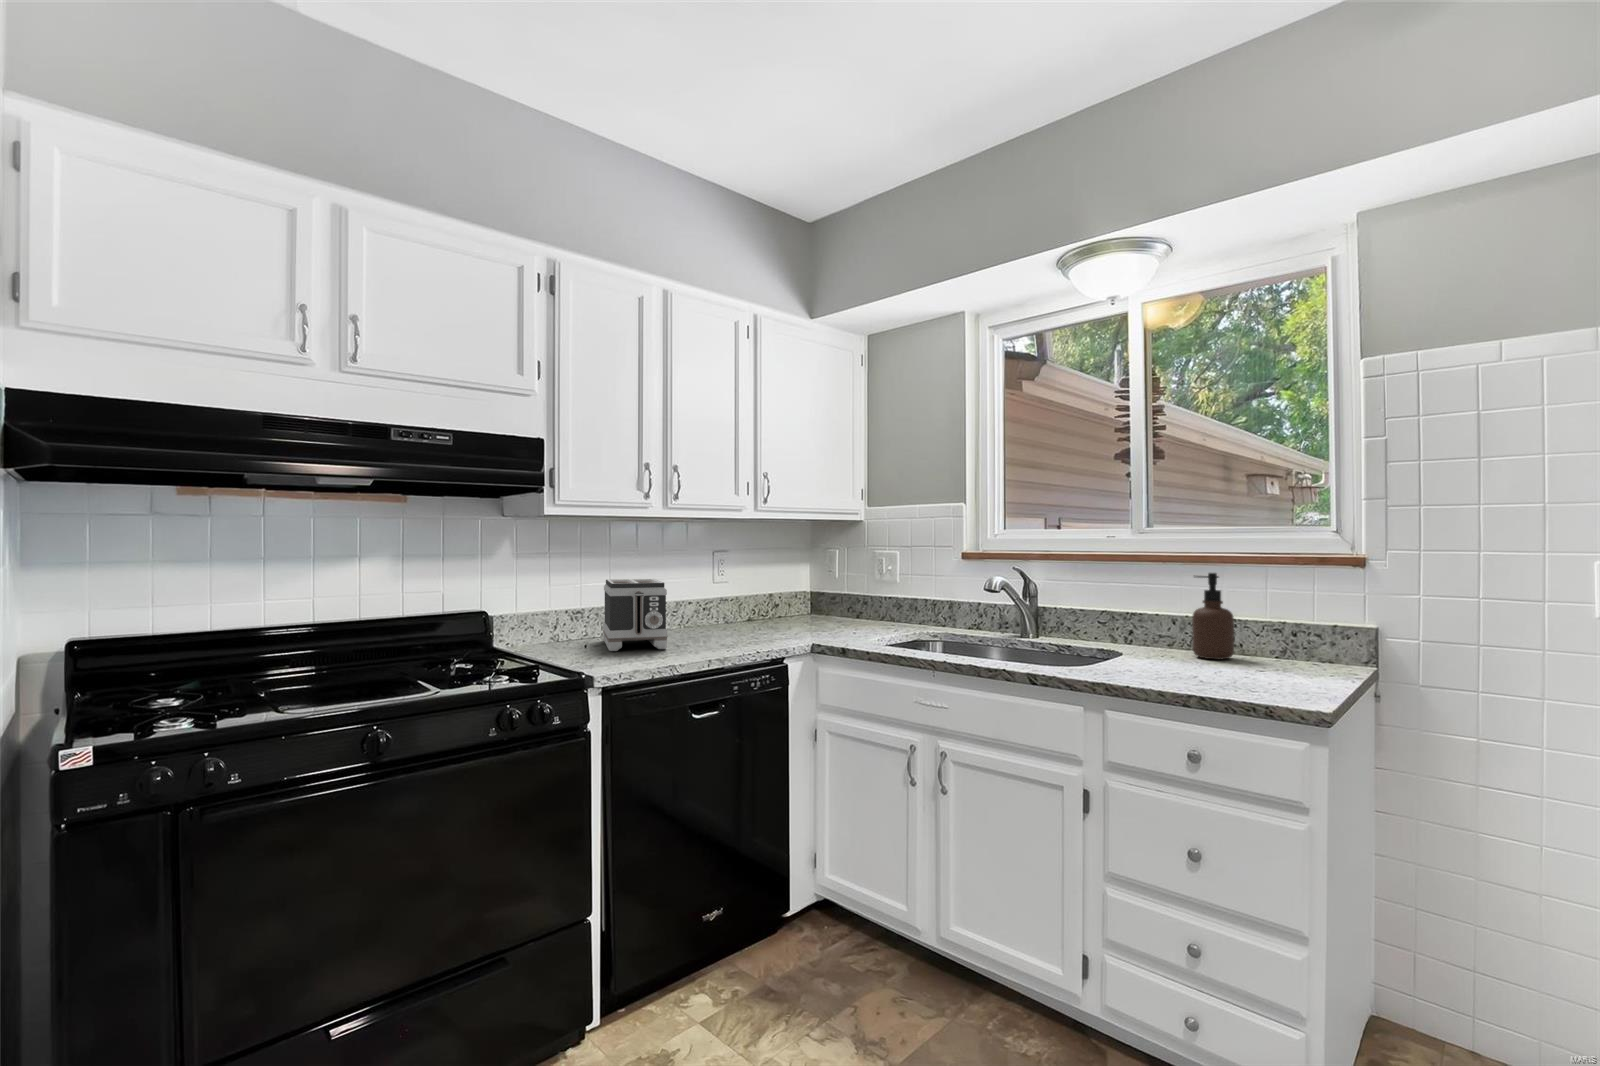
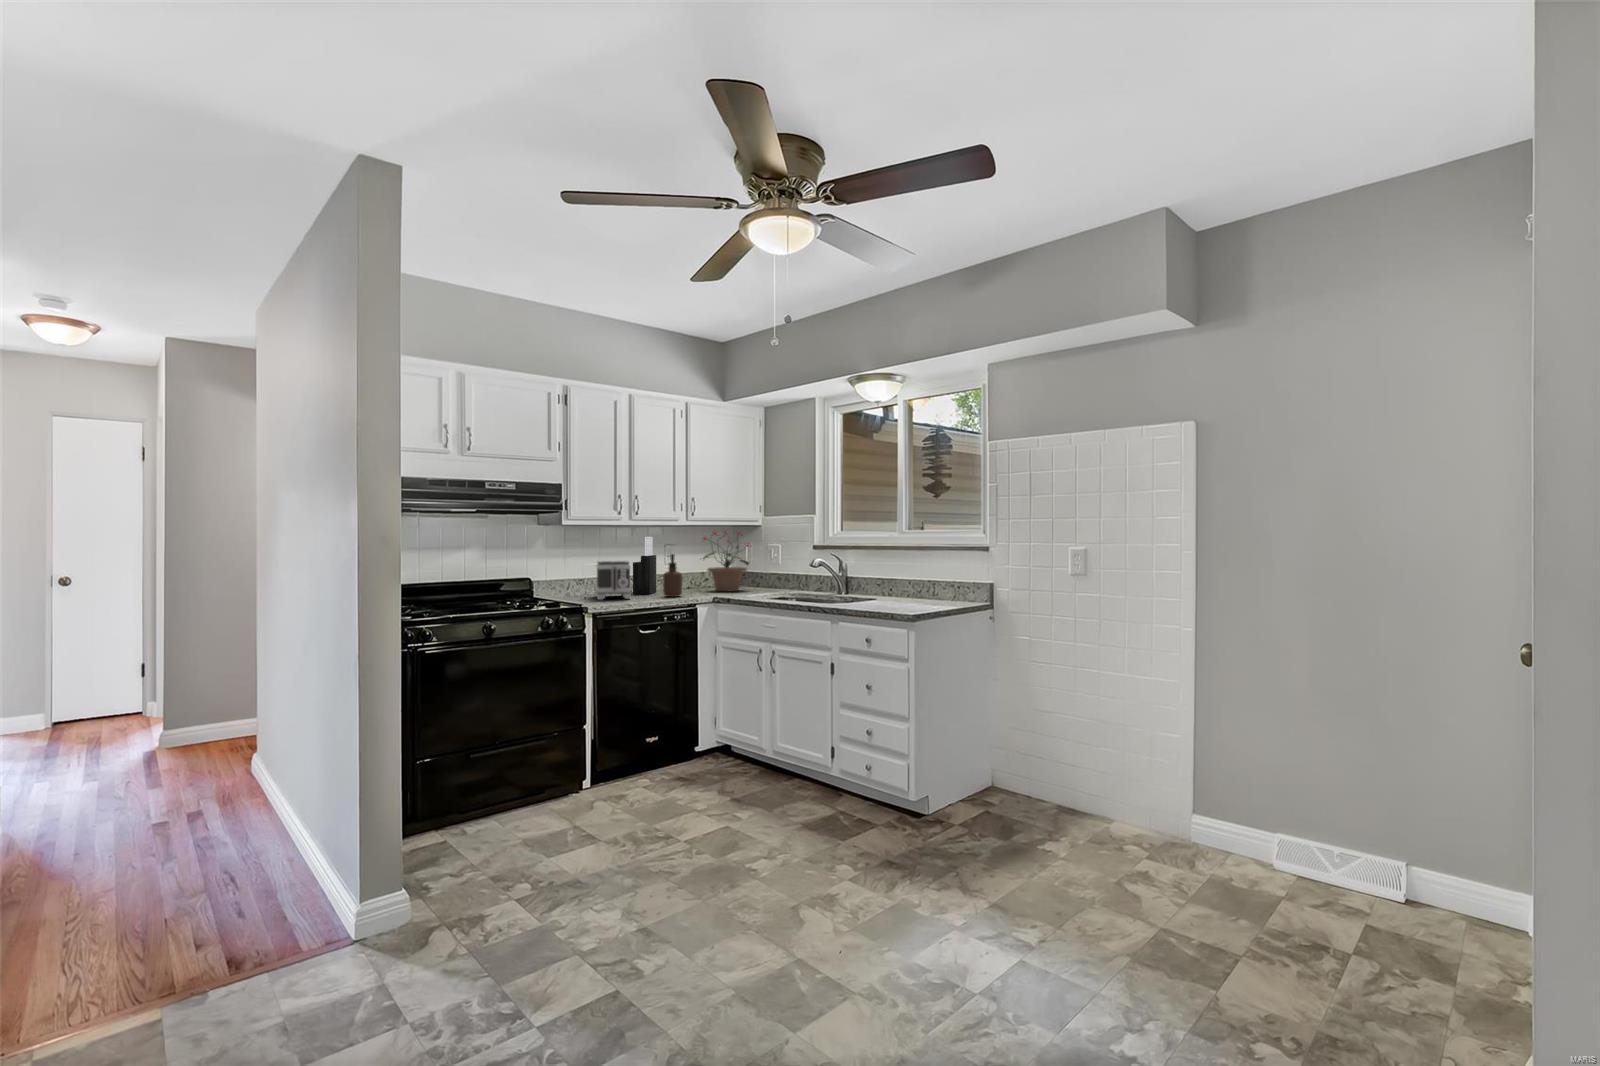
potted plant: none [769,526,859,628] -> present [703,532,749,591]
knife block: none [664,538,701,635] -> present [633,537,656,594]
soap dispenser: present [1192,573,1234,659] -> present [663,554,682,597]

